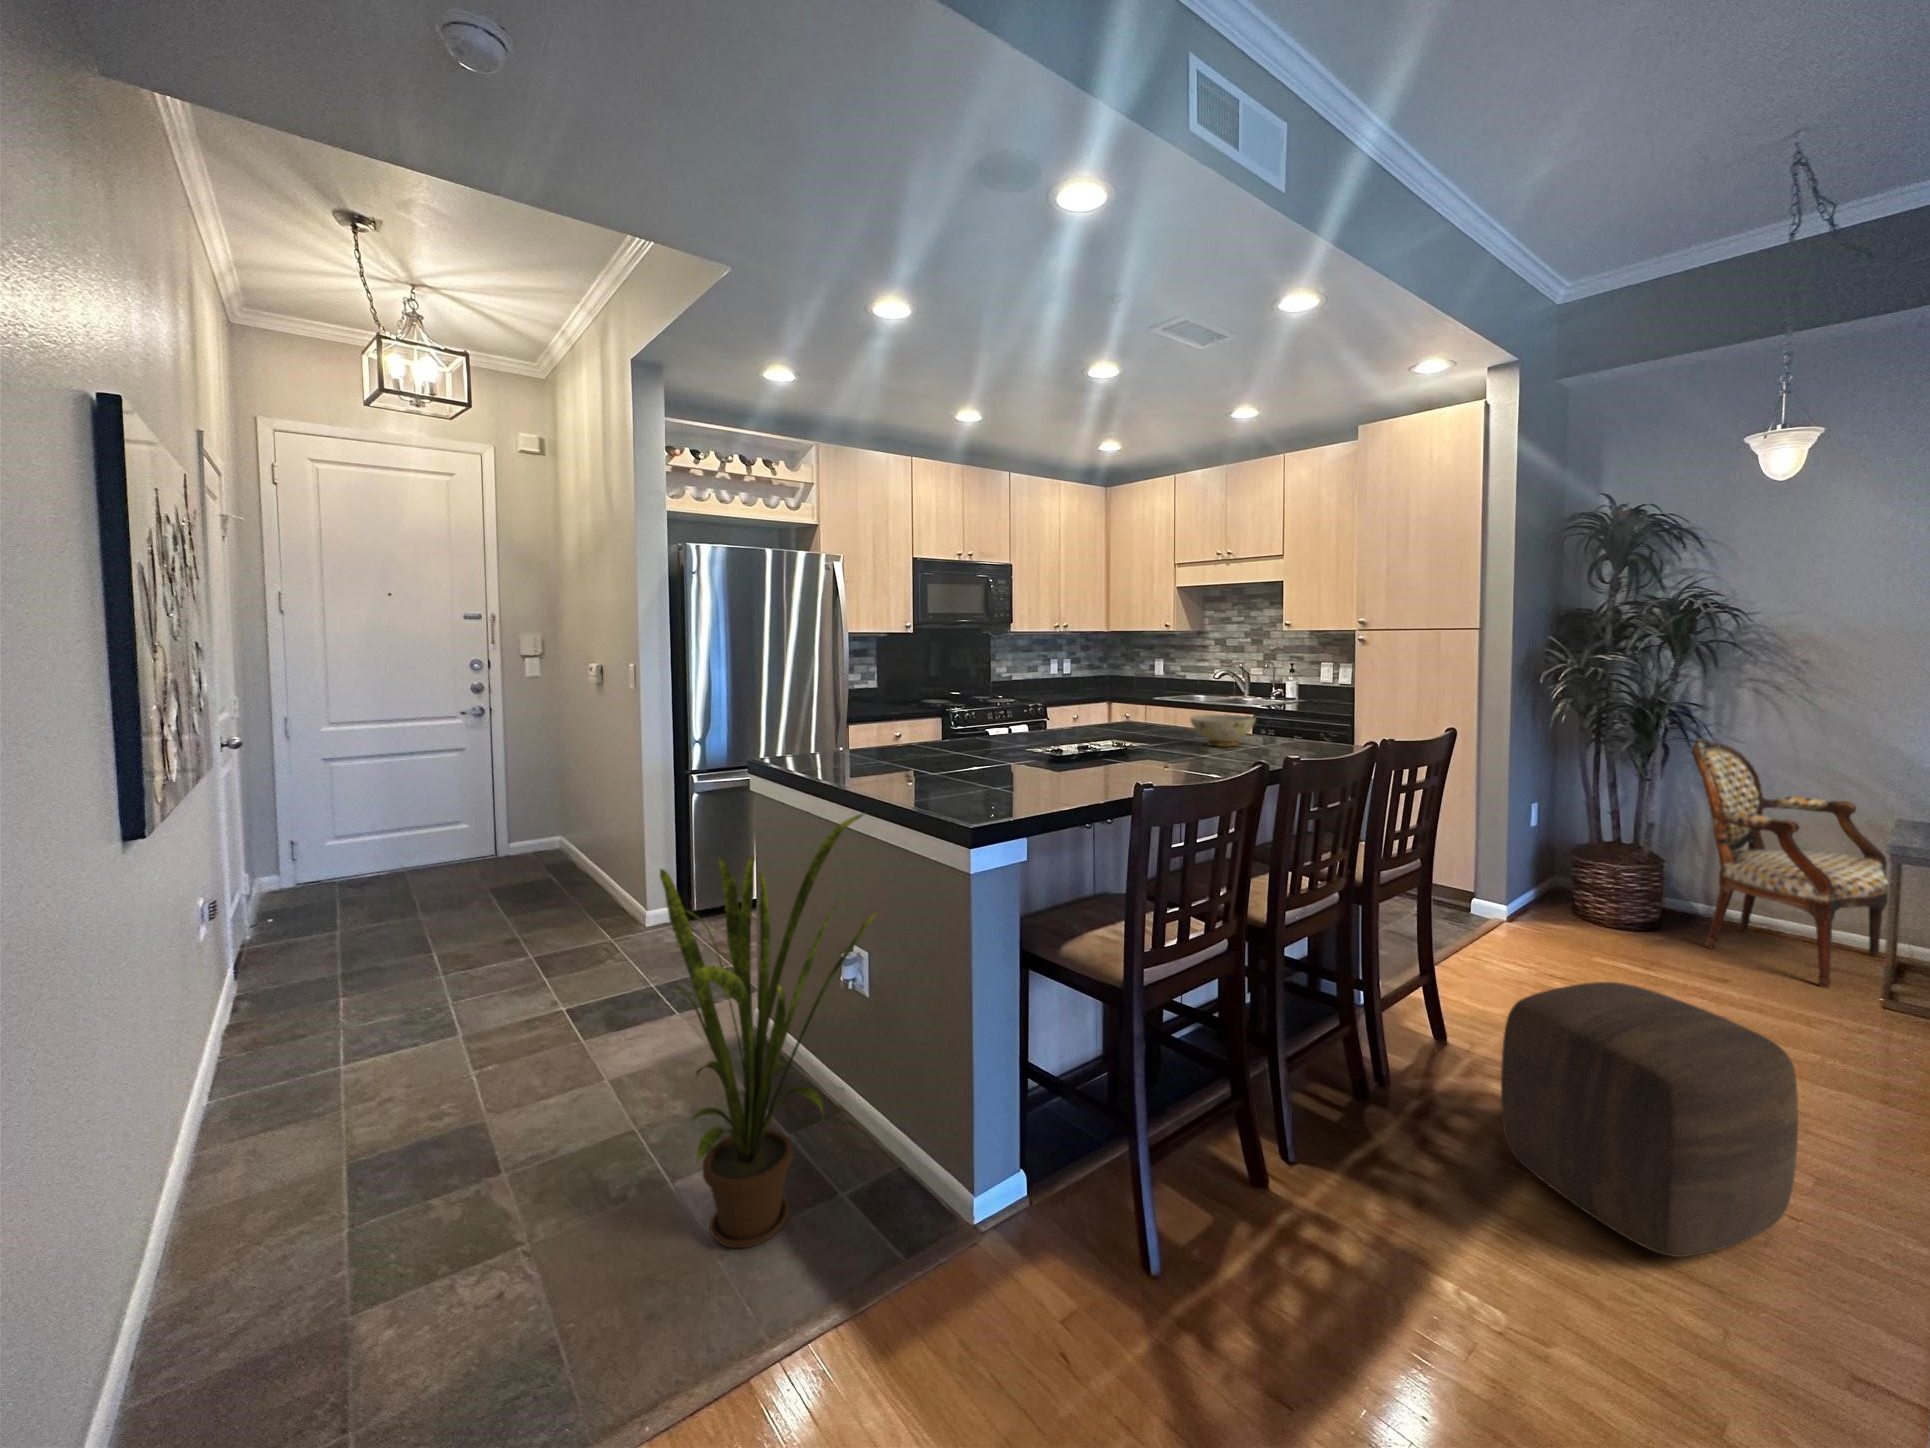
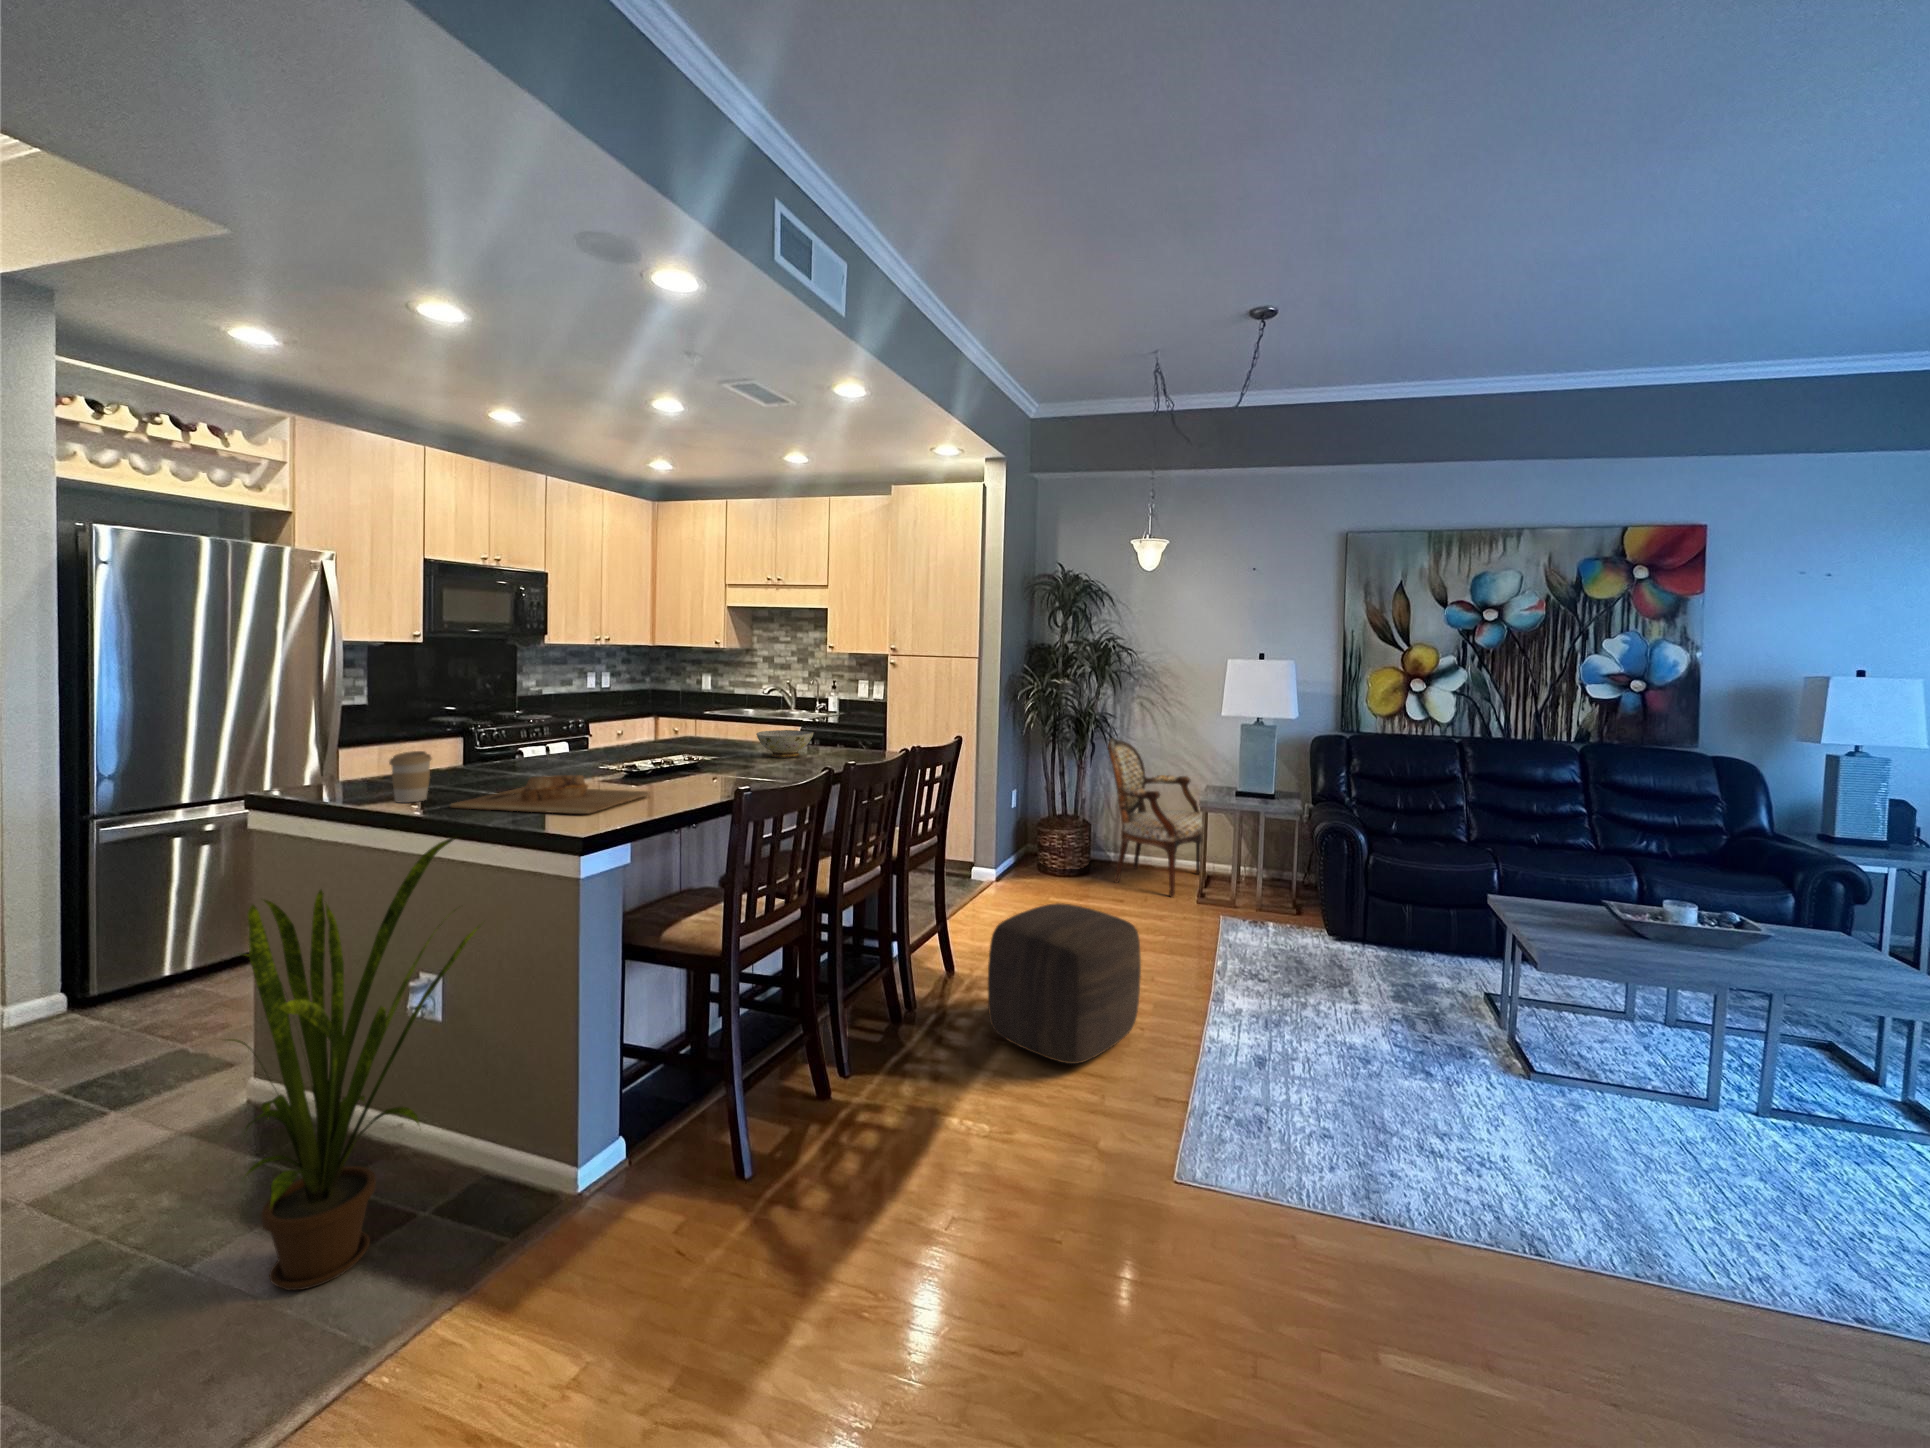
coffee cup: none [829,725,864,775] -> present [389,751,431,802]
cutting board: none [872,754,1057,800] -> present [451,775,649,814]

